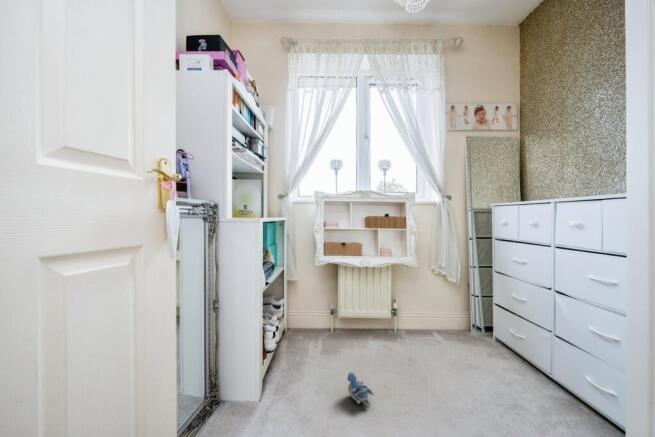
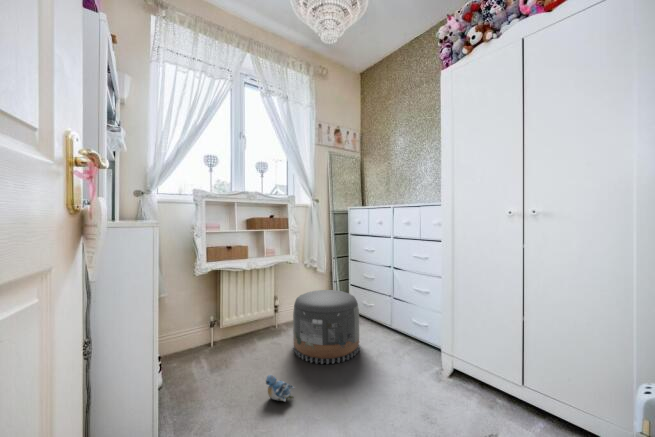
pouf: none [398,300,481,391] -> present [293,290,359,364]

